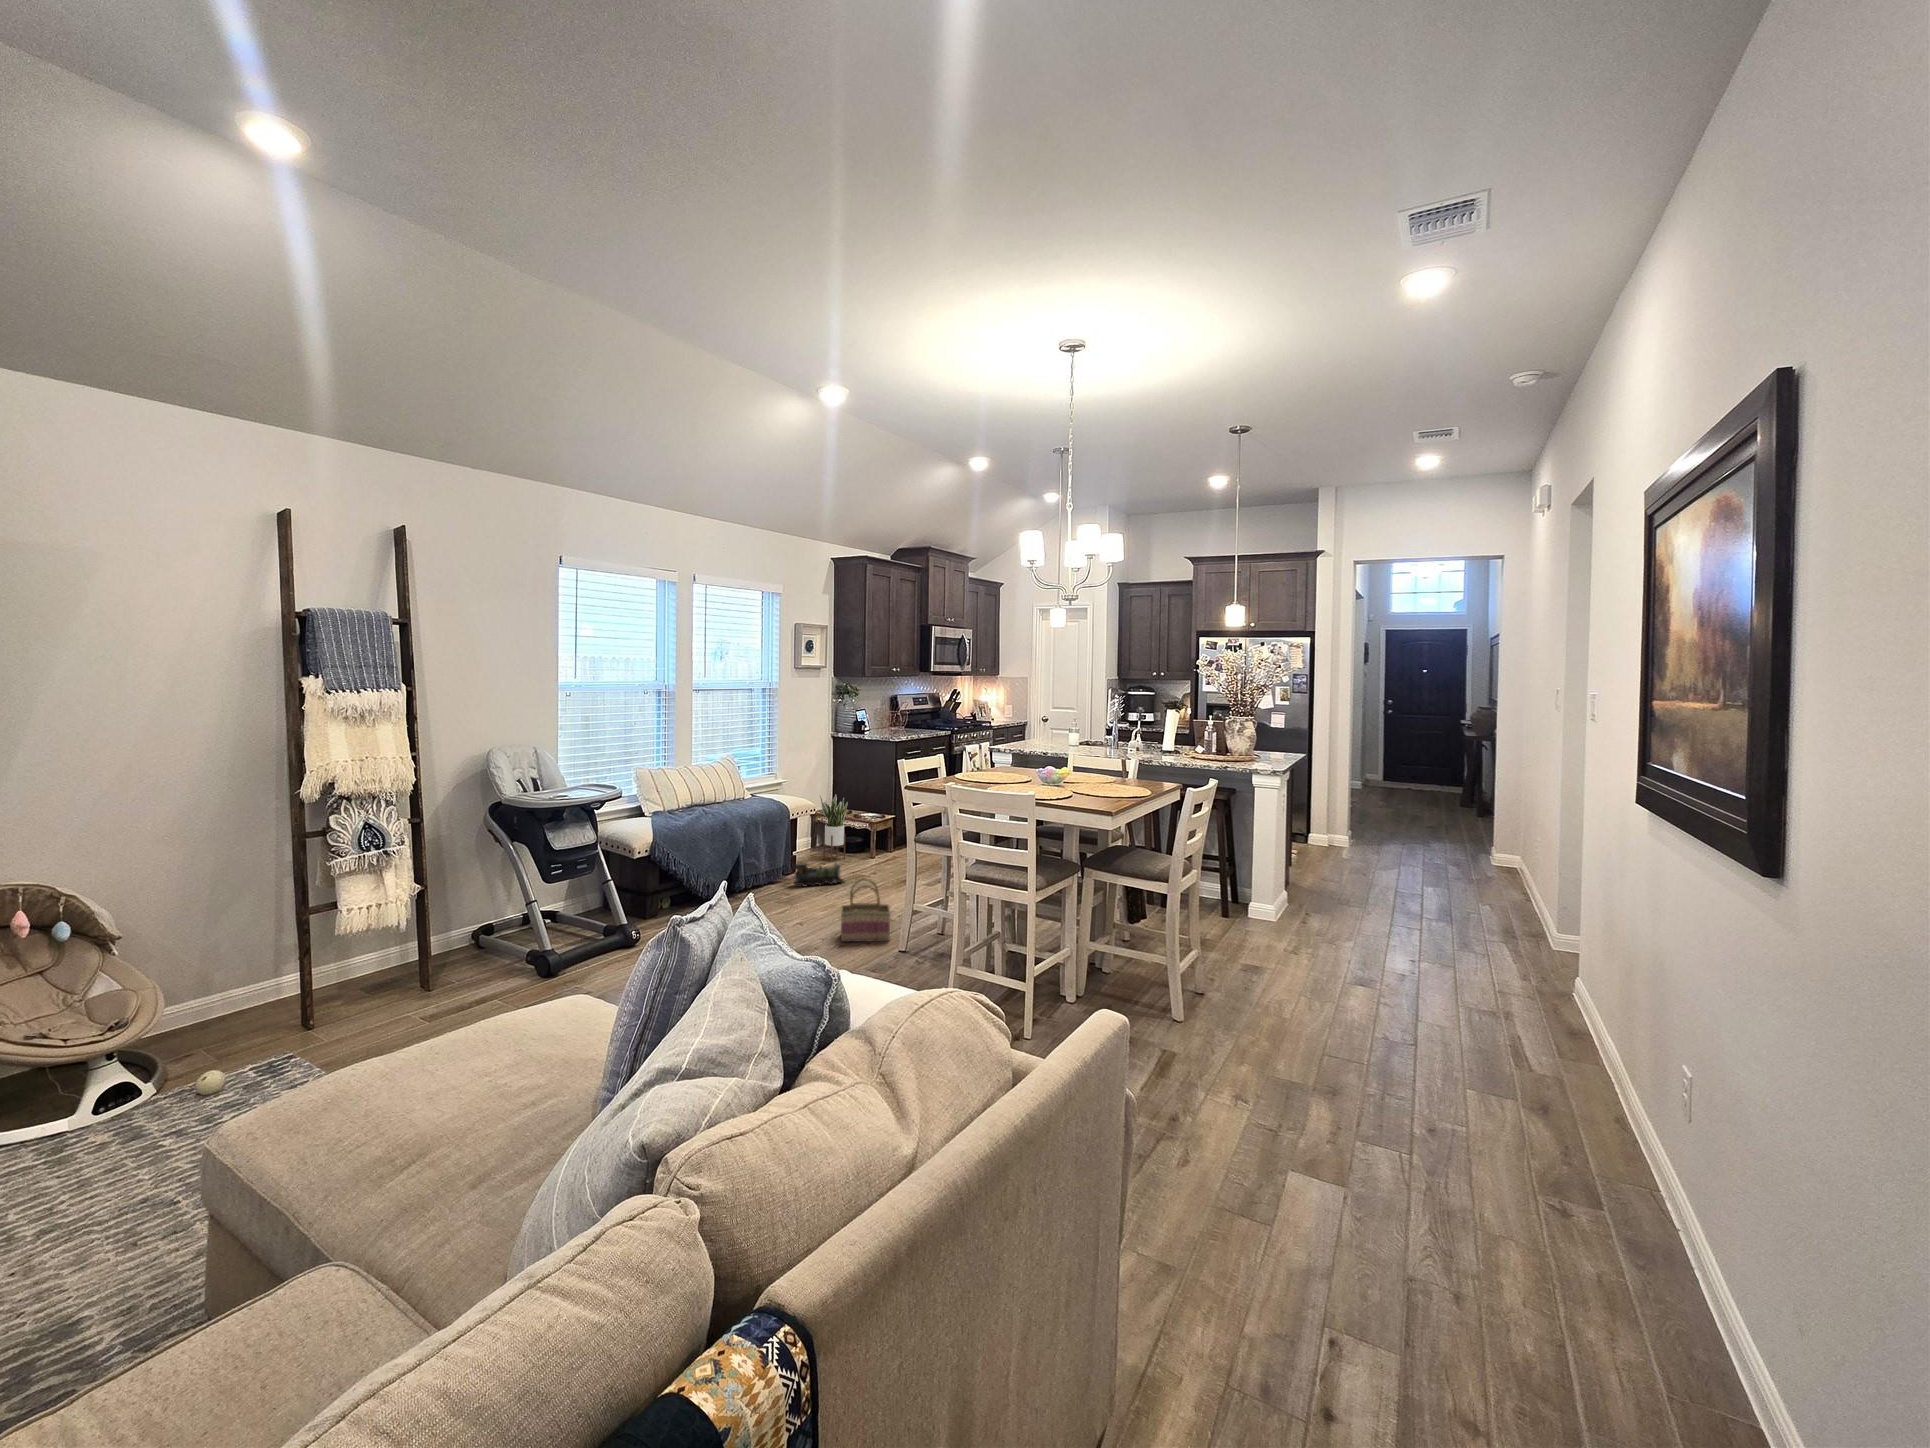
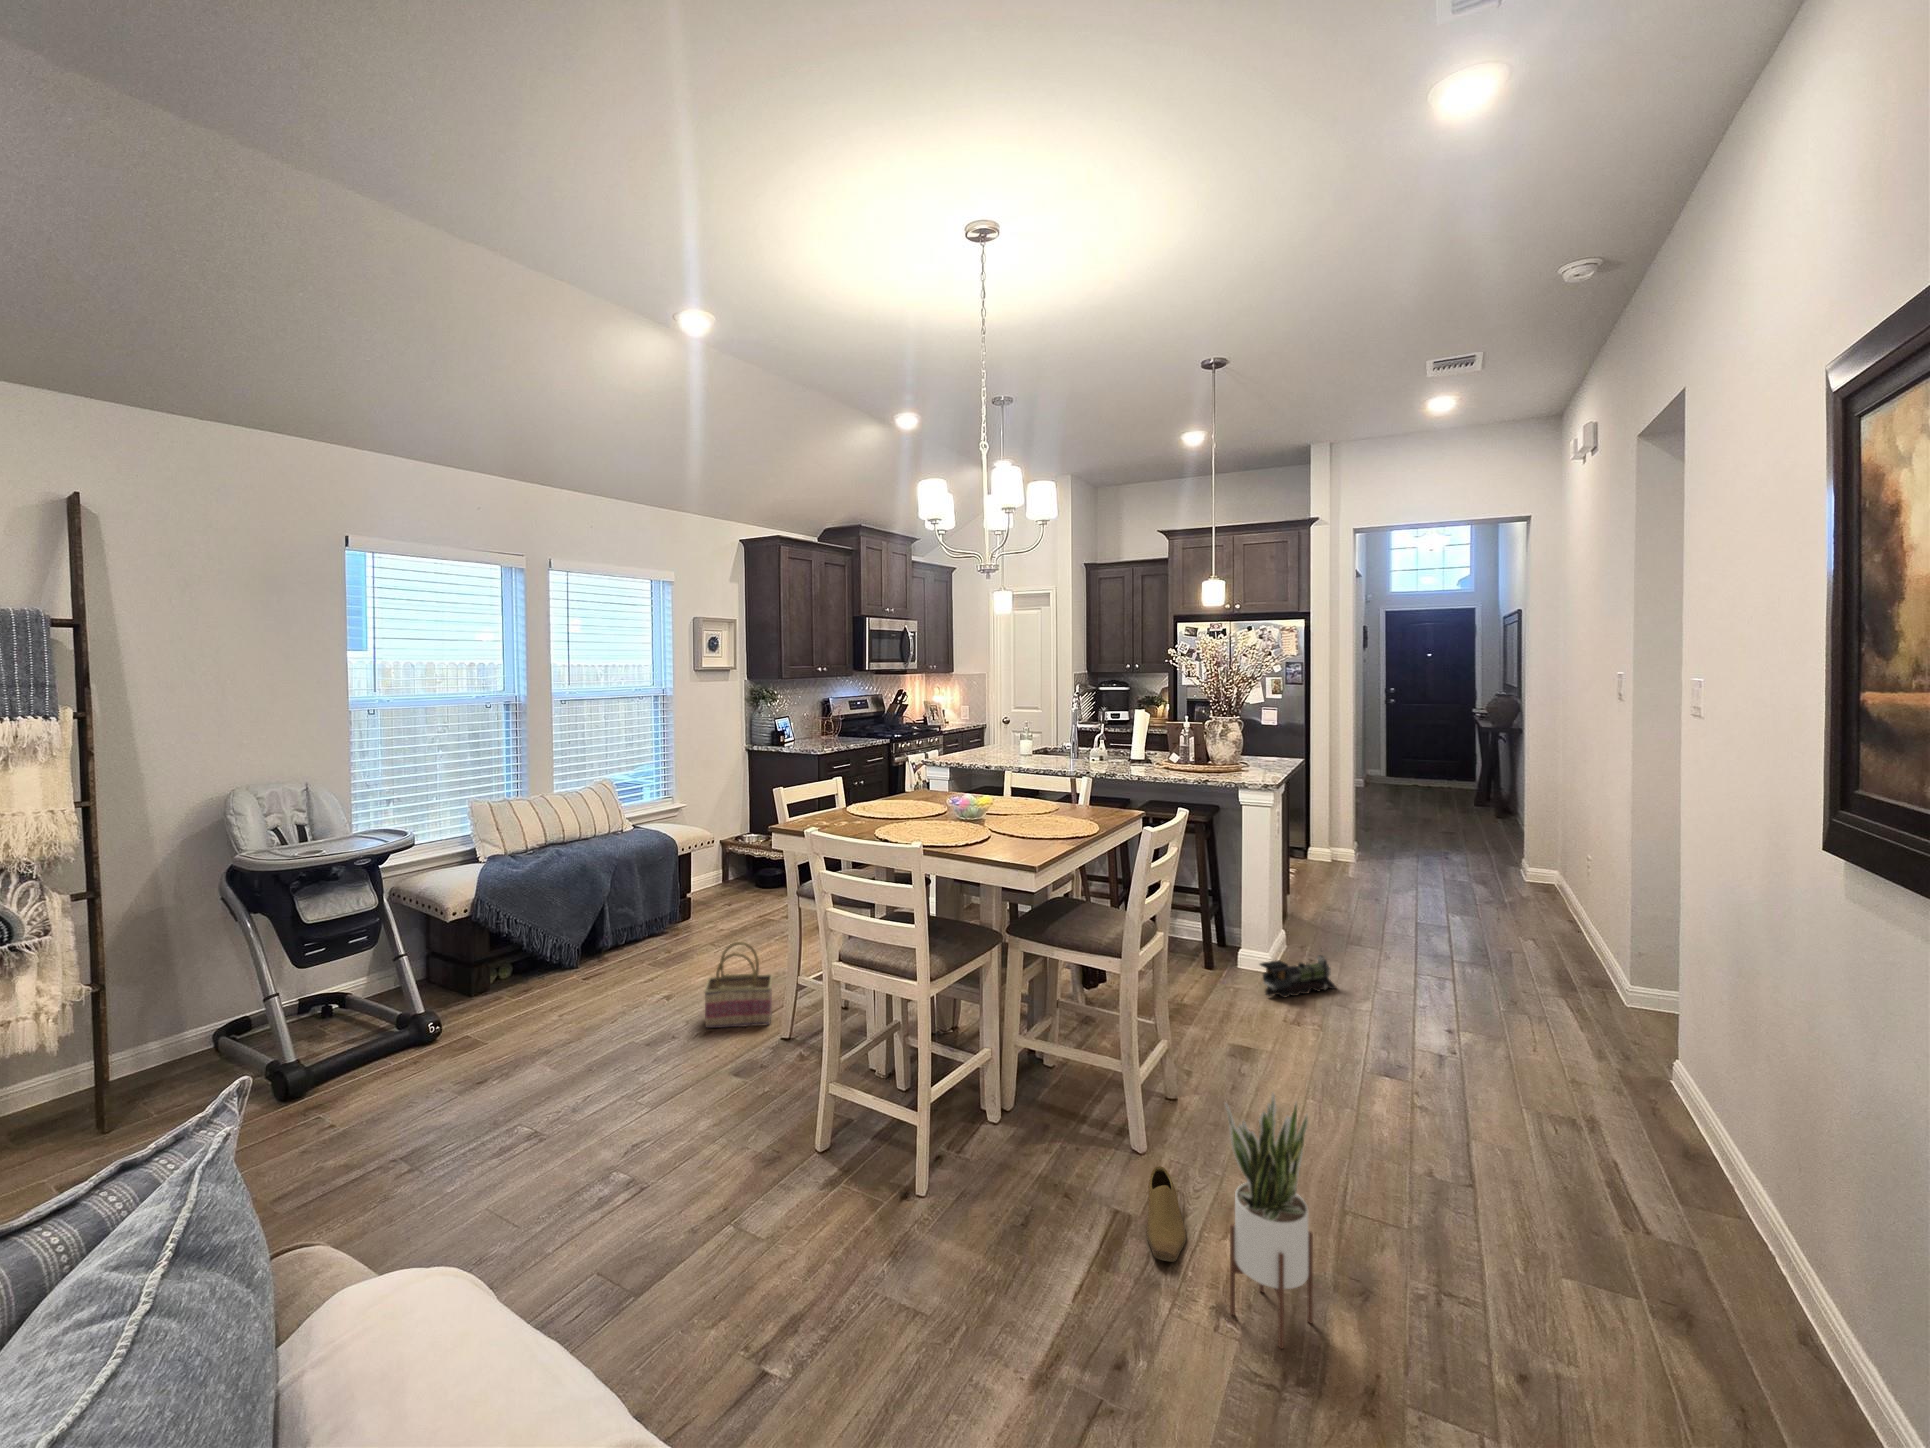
potted plant: present [820,795,848,862] -> present [1225,1093,1313,1349]
toy train: present [793,862,844,886] -> present [1260,955,1336,998]
shoe: none [1186,1020,1214,1071] -> present [1146,1166,1186,1262]

